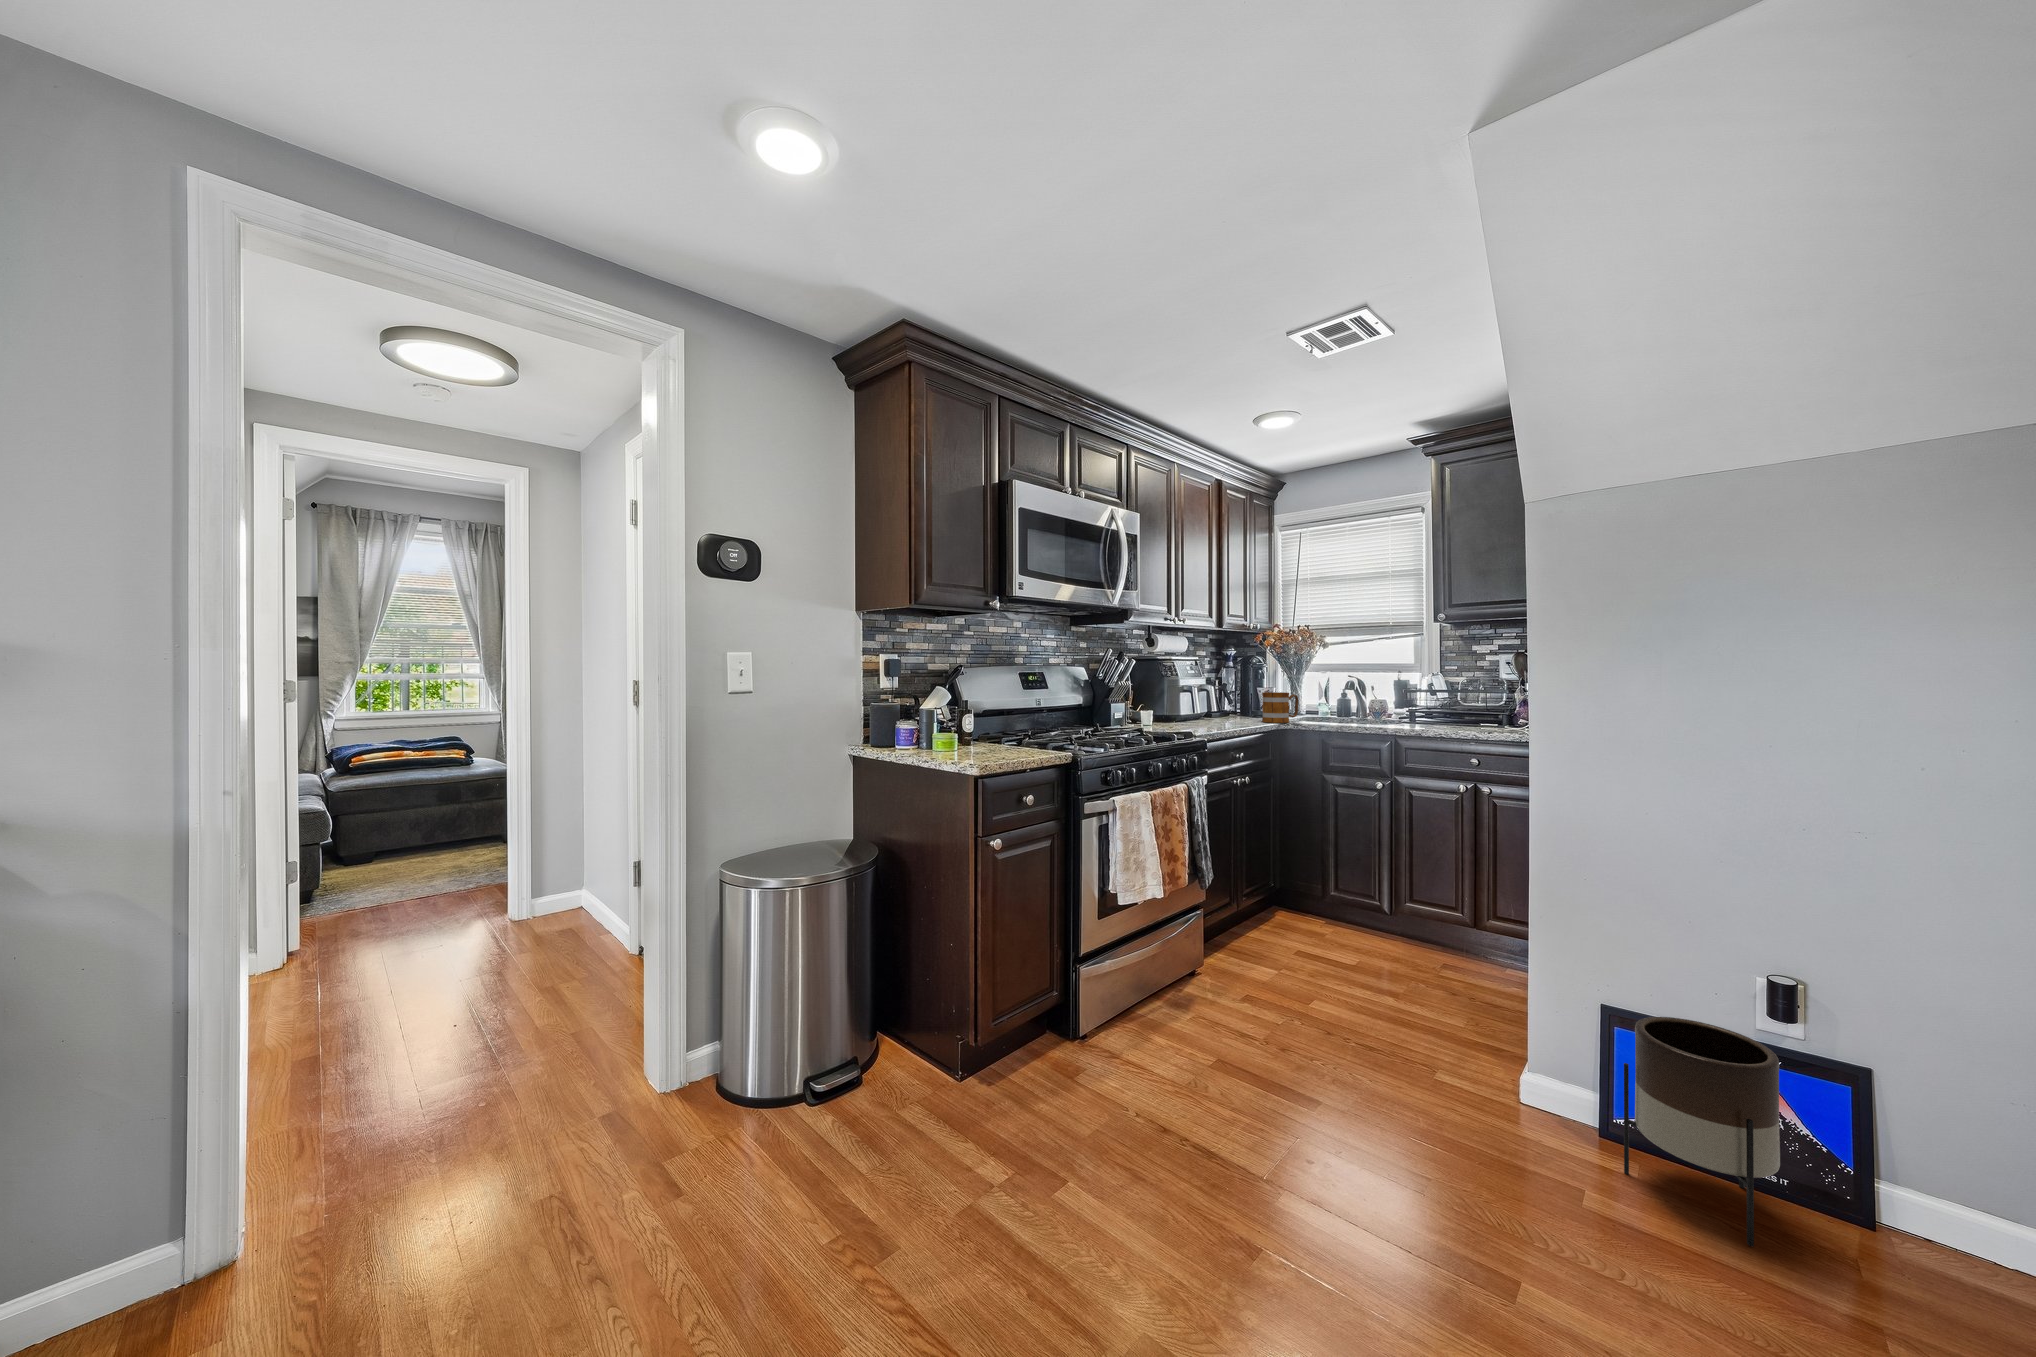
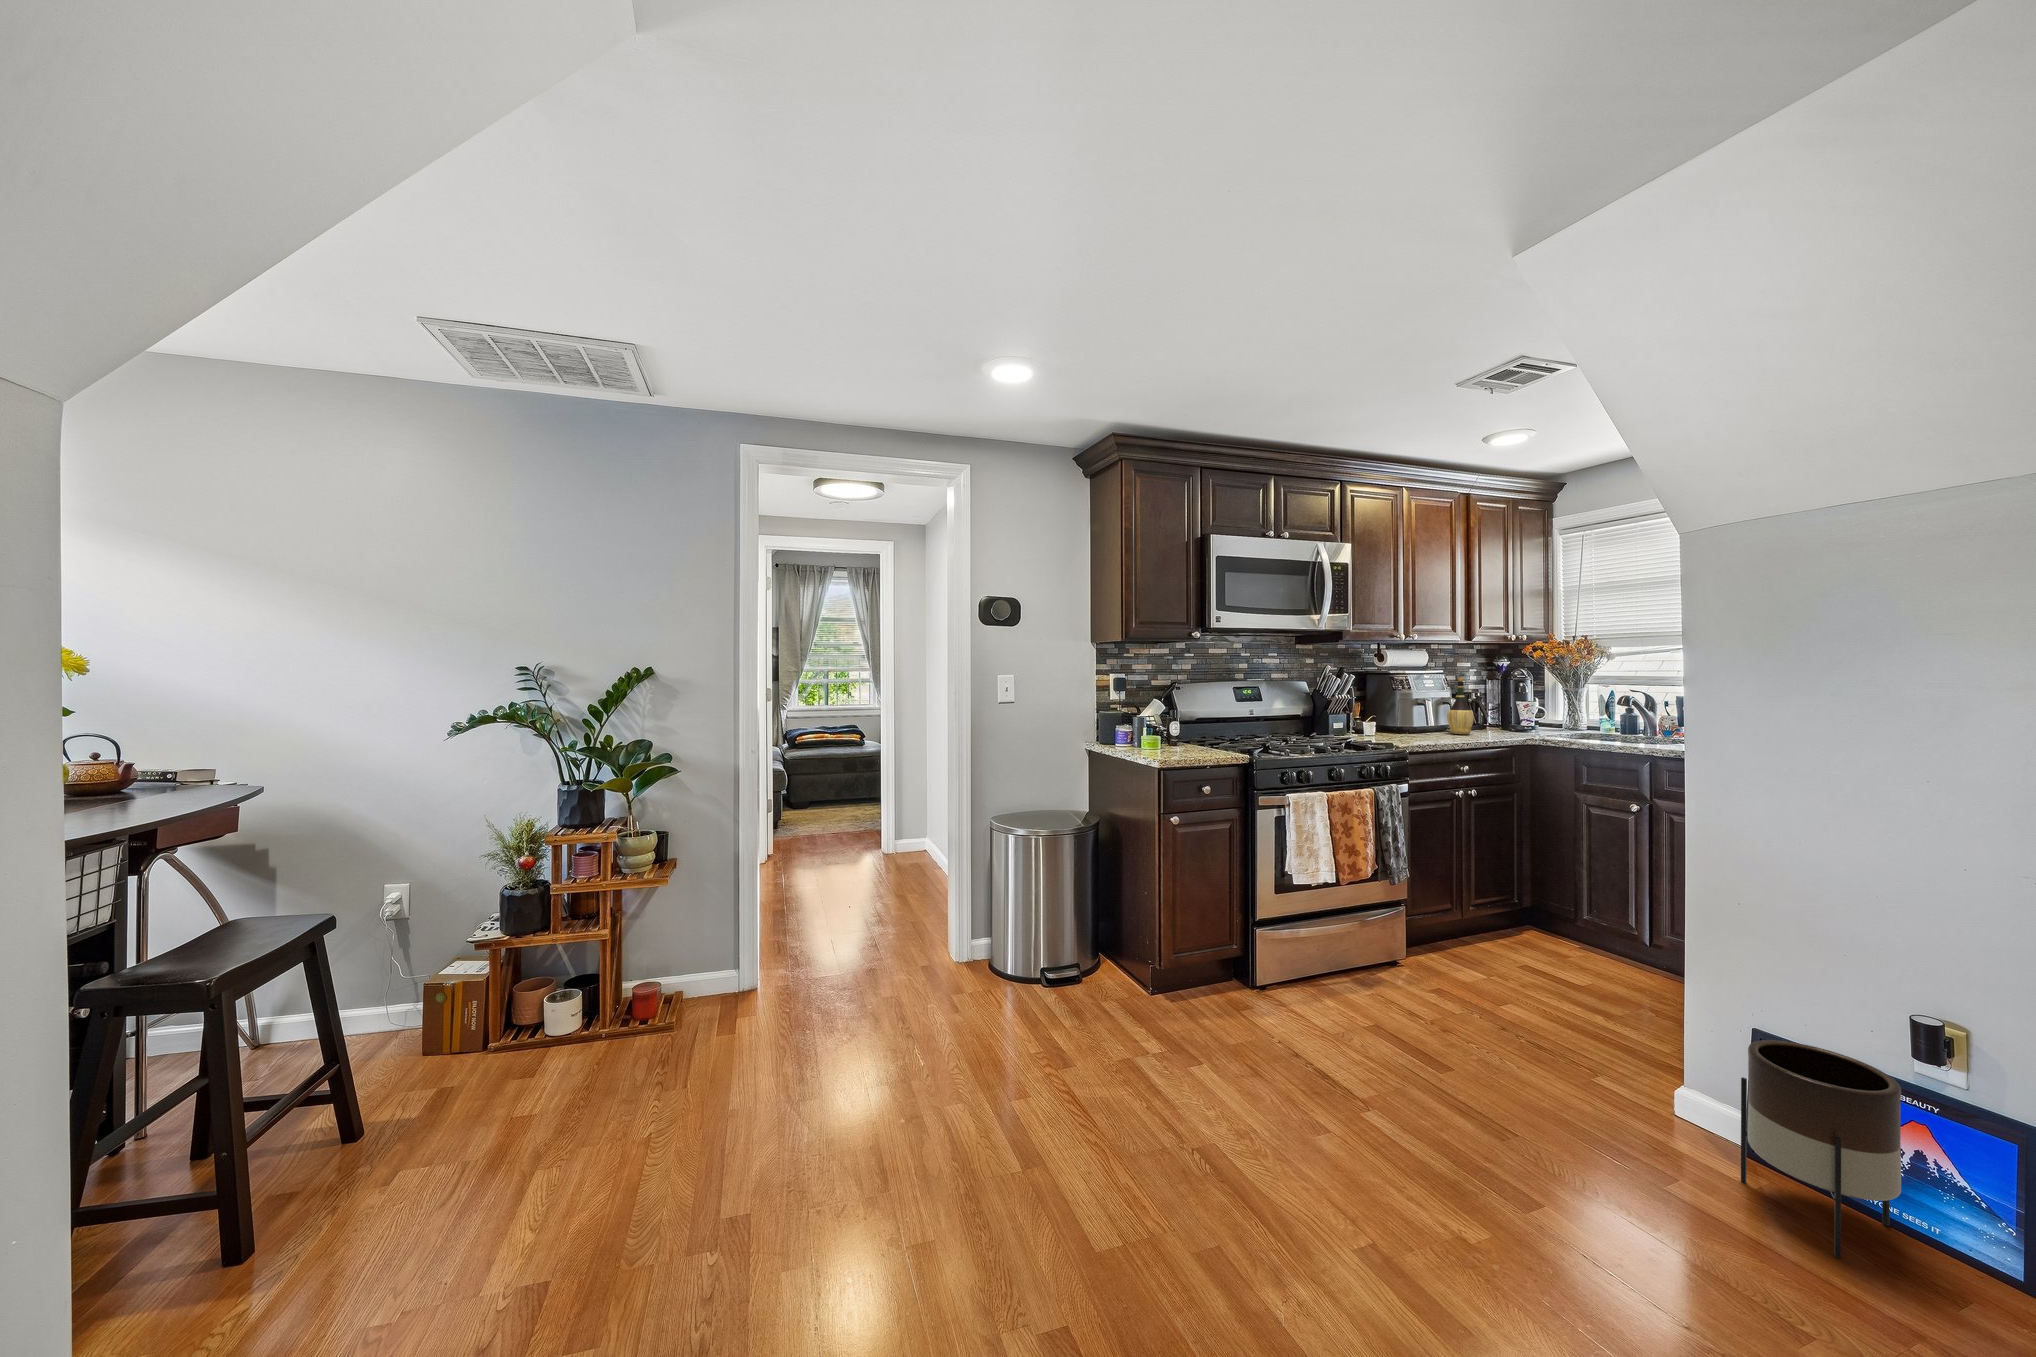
wine bottle: none [1217,663,1241,721] -> present [1447,678,1474,734]
mug: present [1262,692,1299,723] -> none [1499,707,1543,738]

